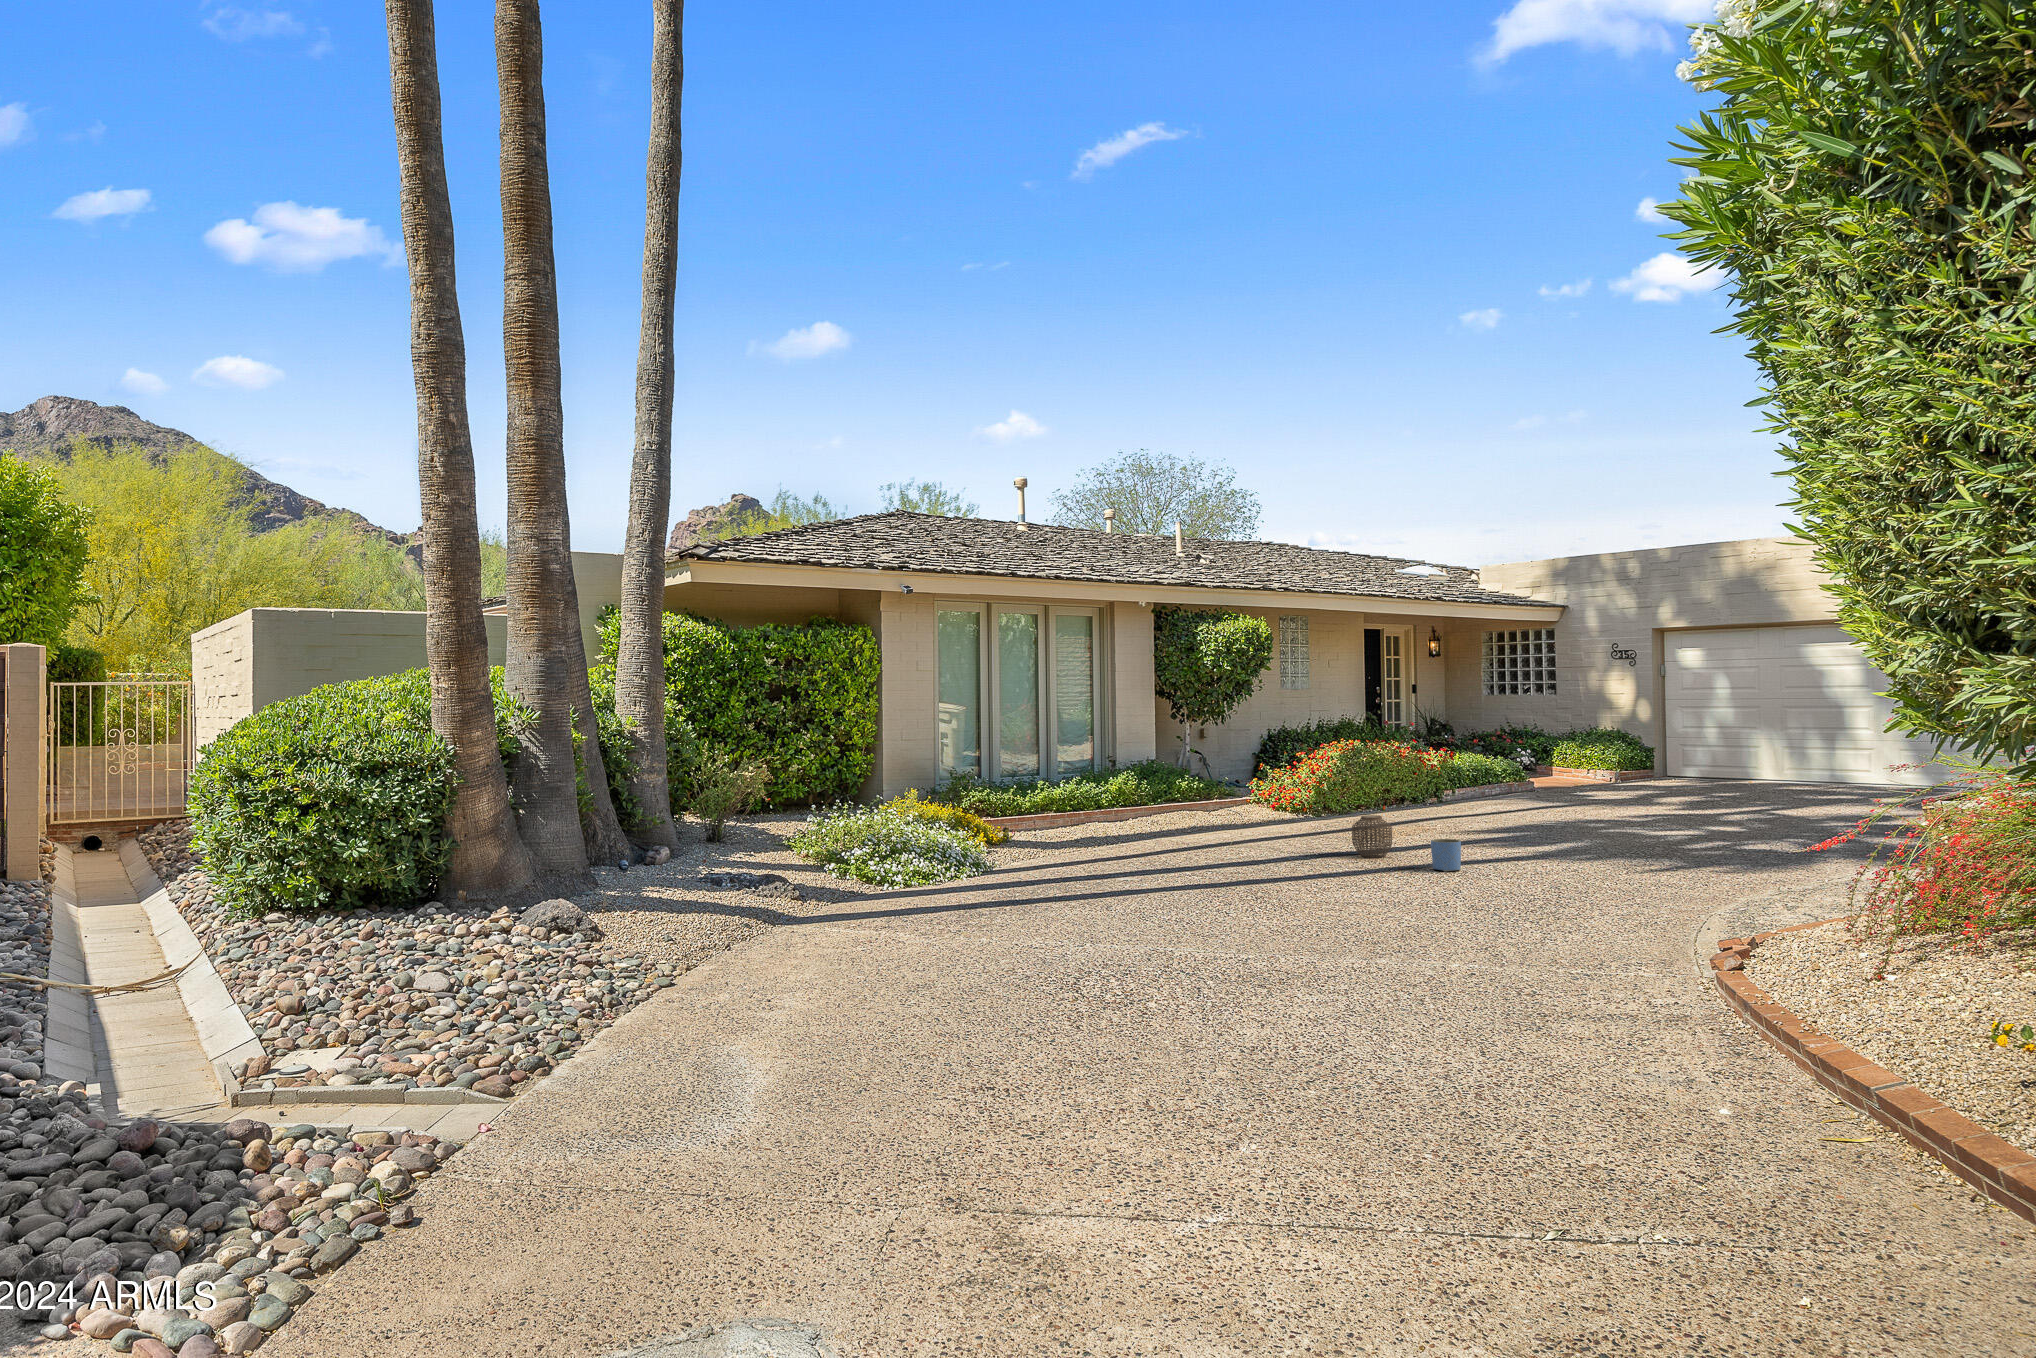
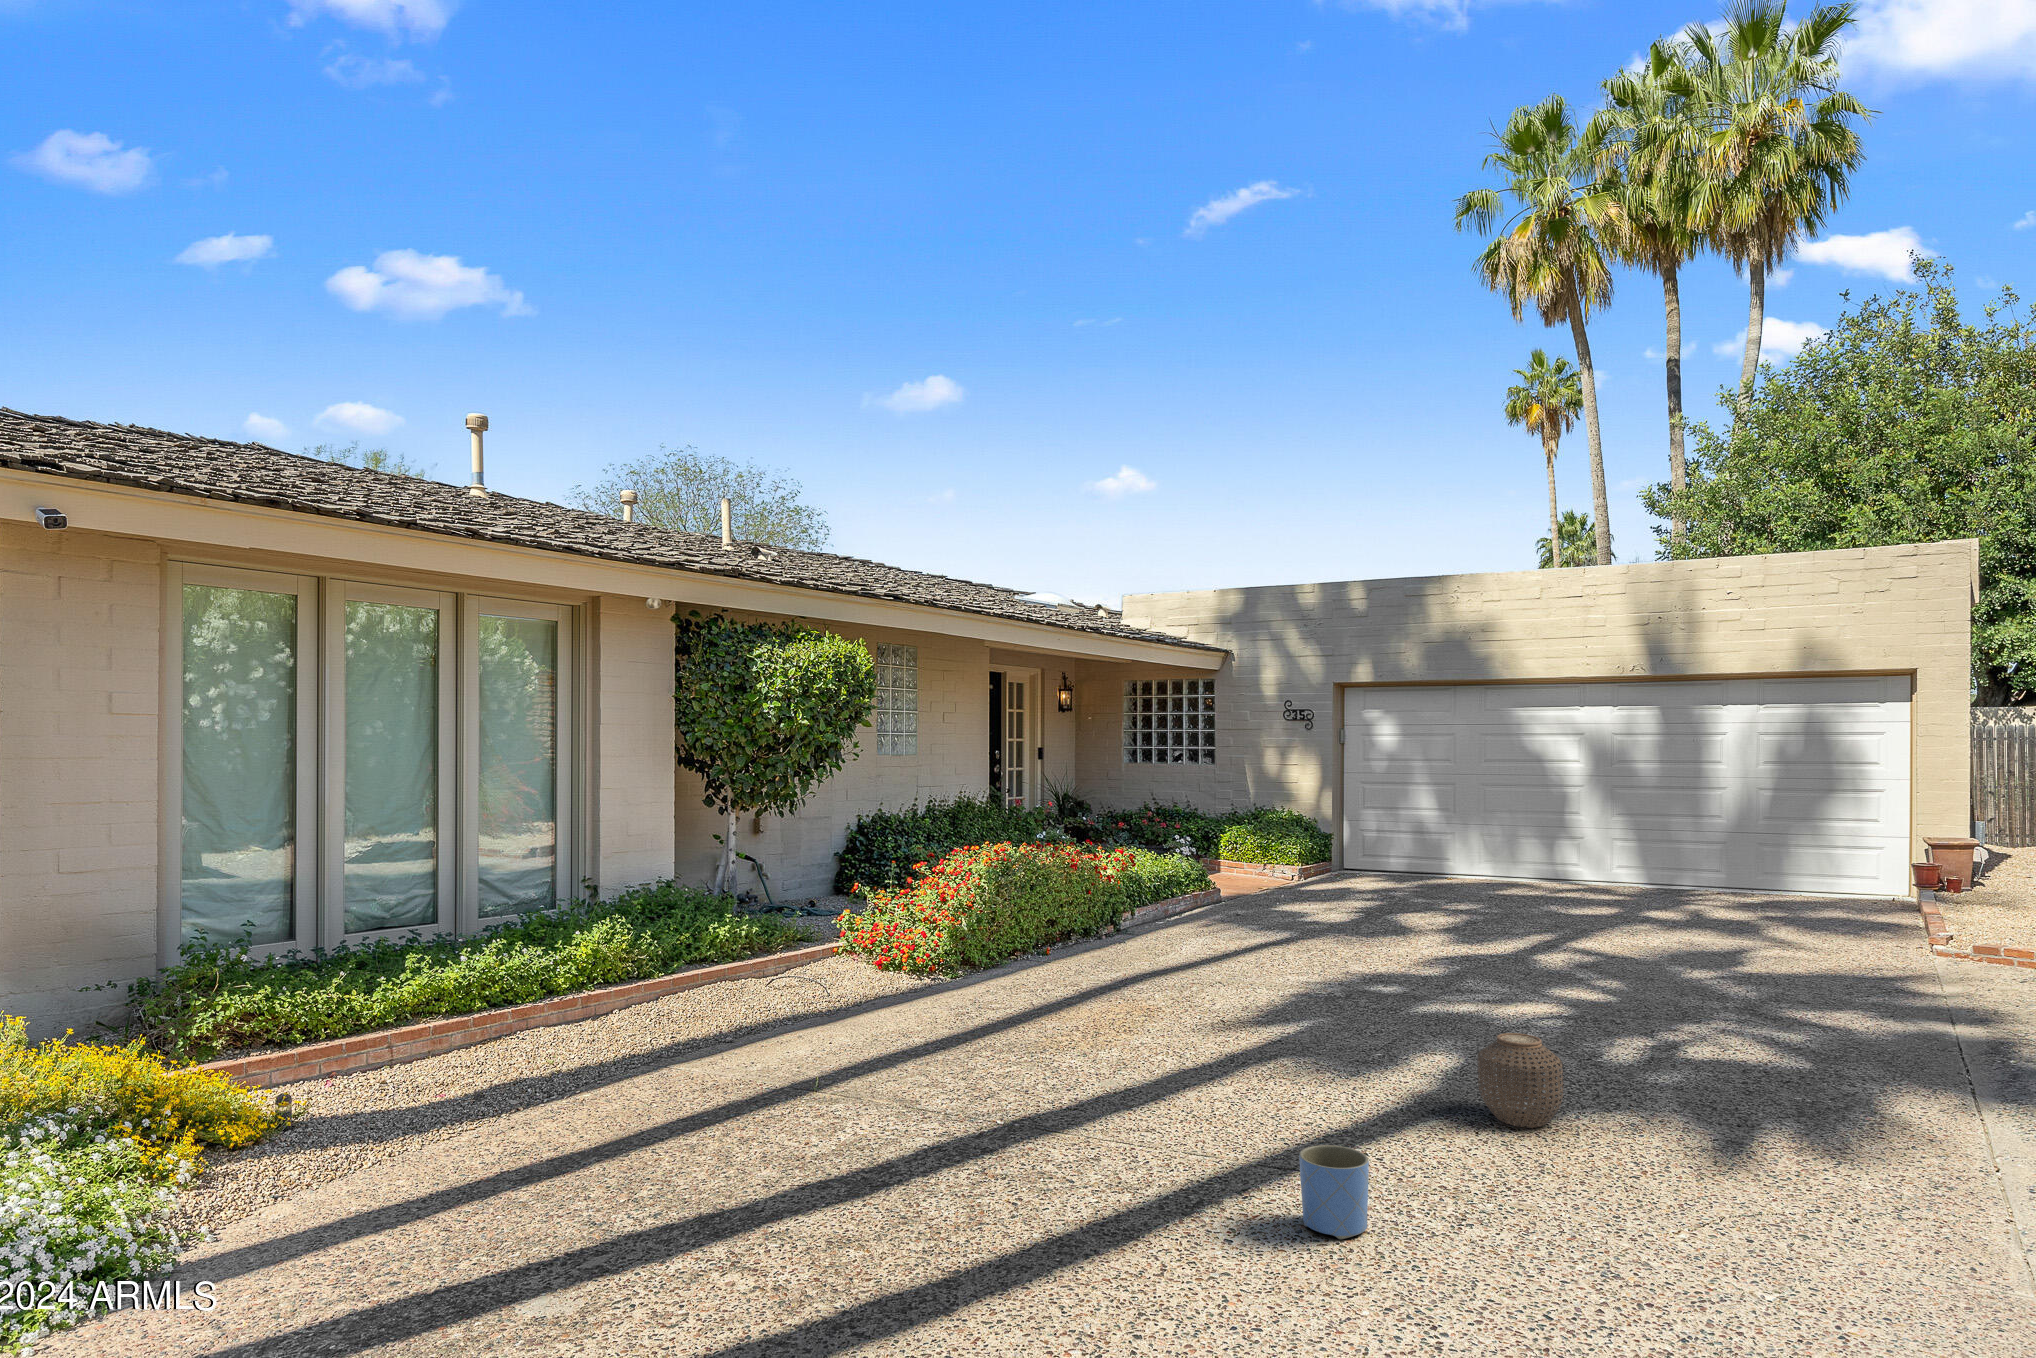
woven basket: present [1352,815,1392,858] -> present [1478,1033,1563,1128]

